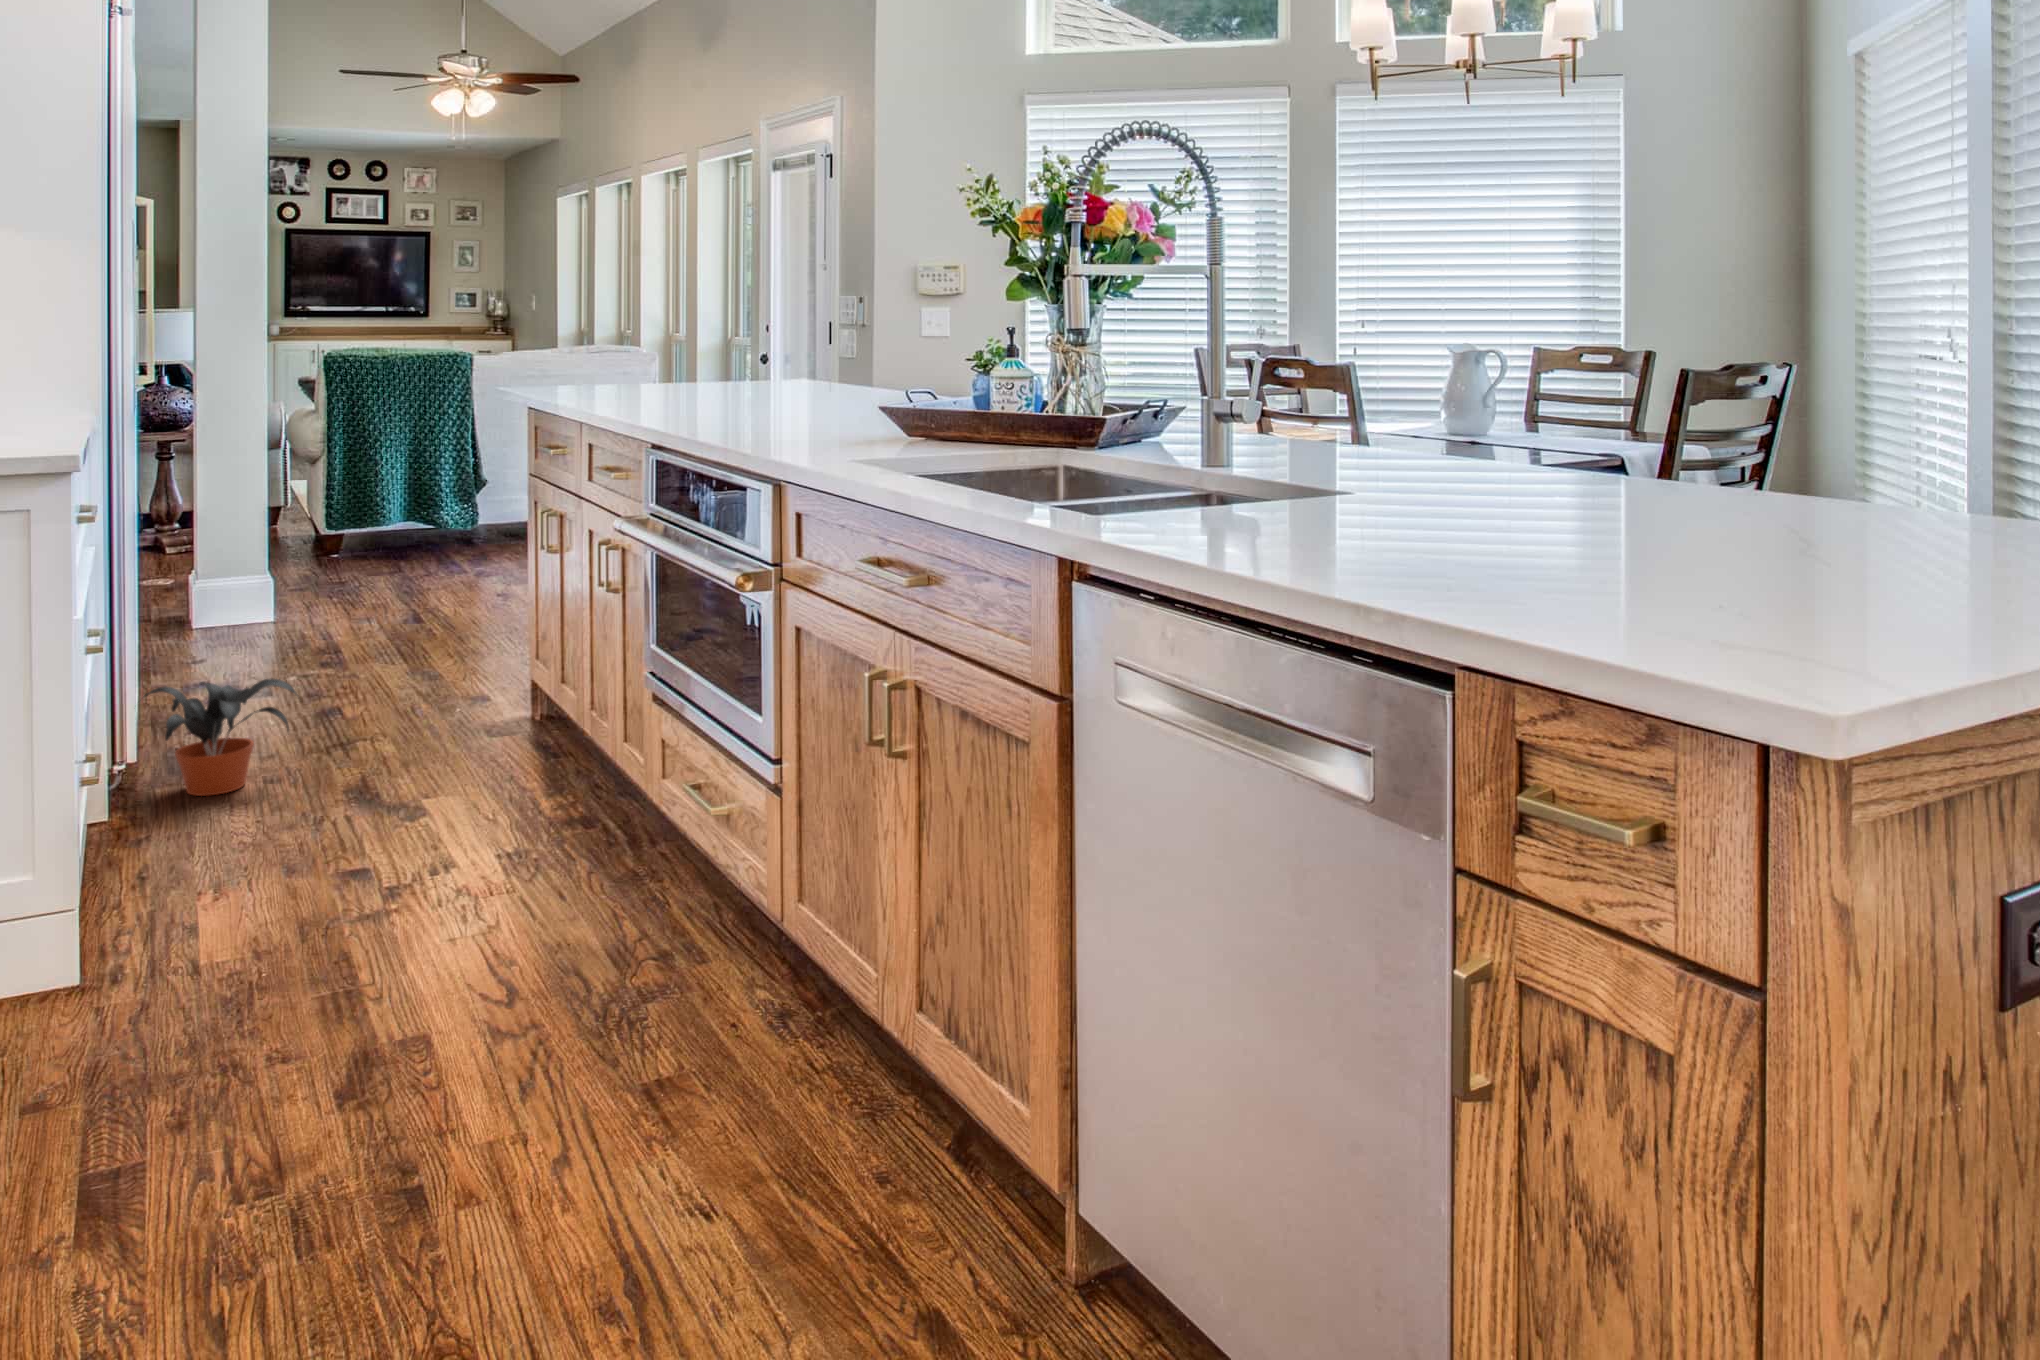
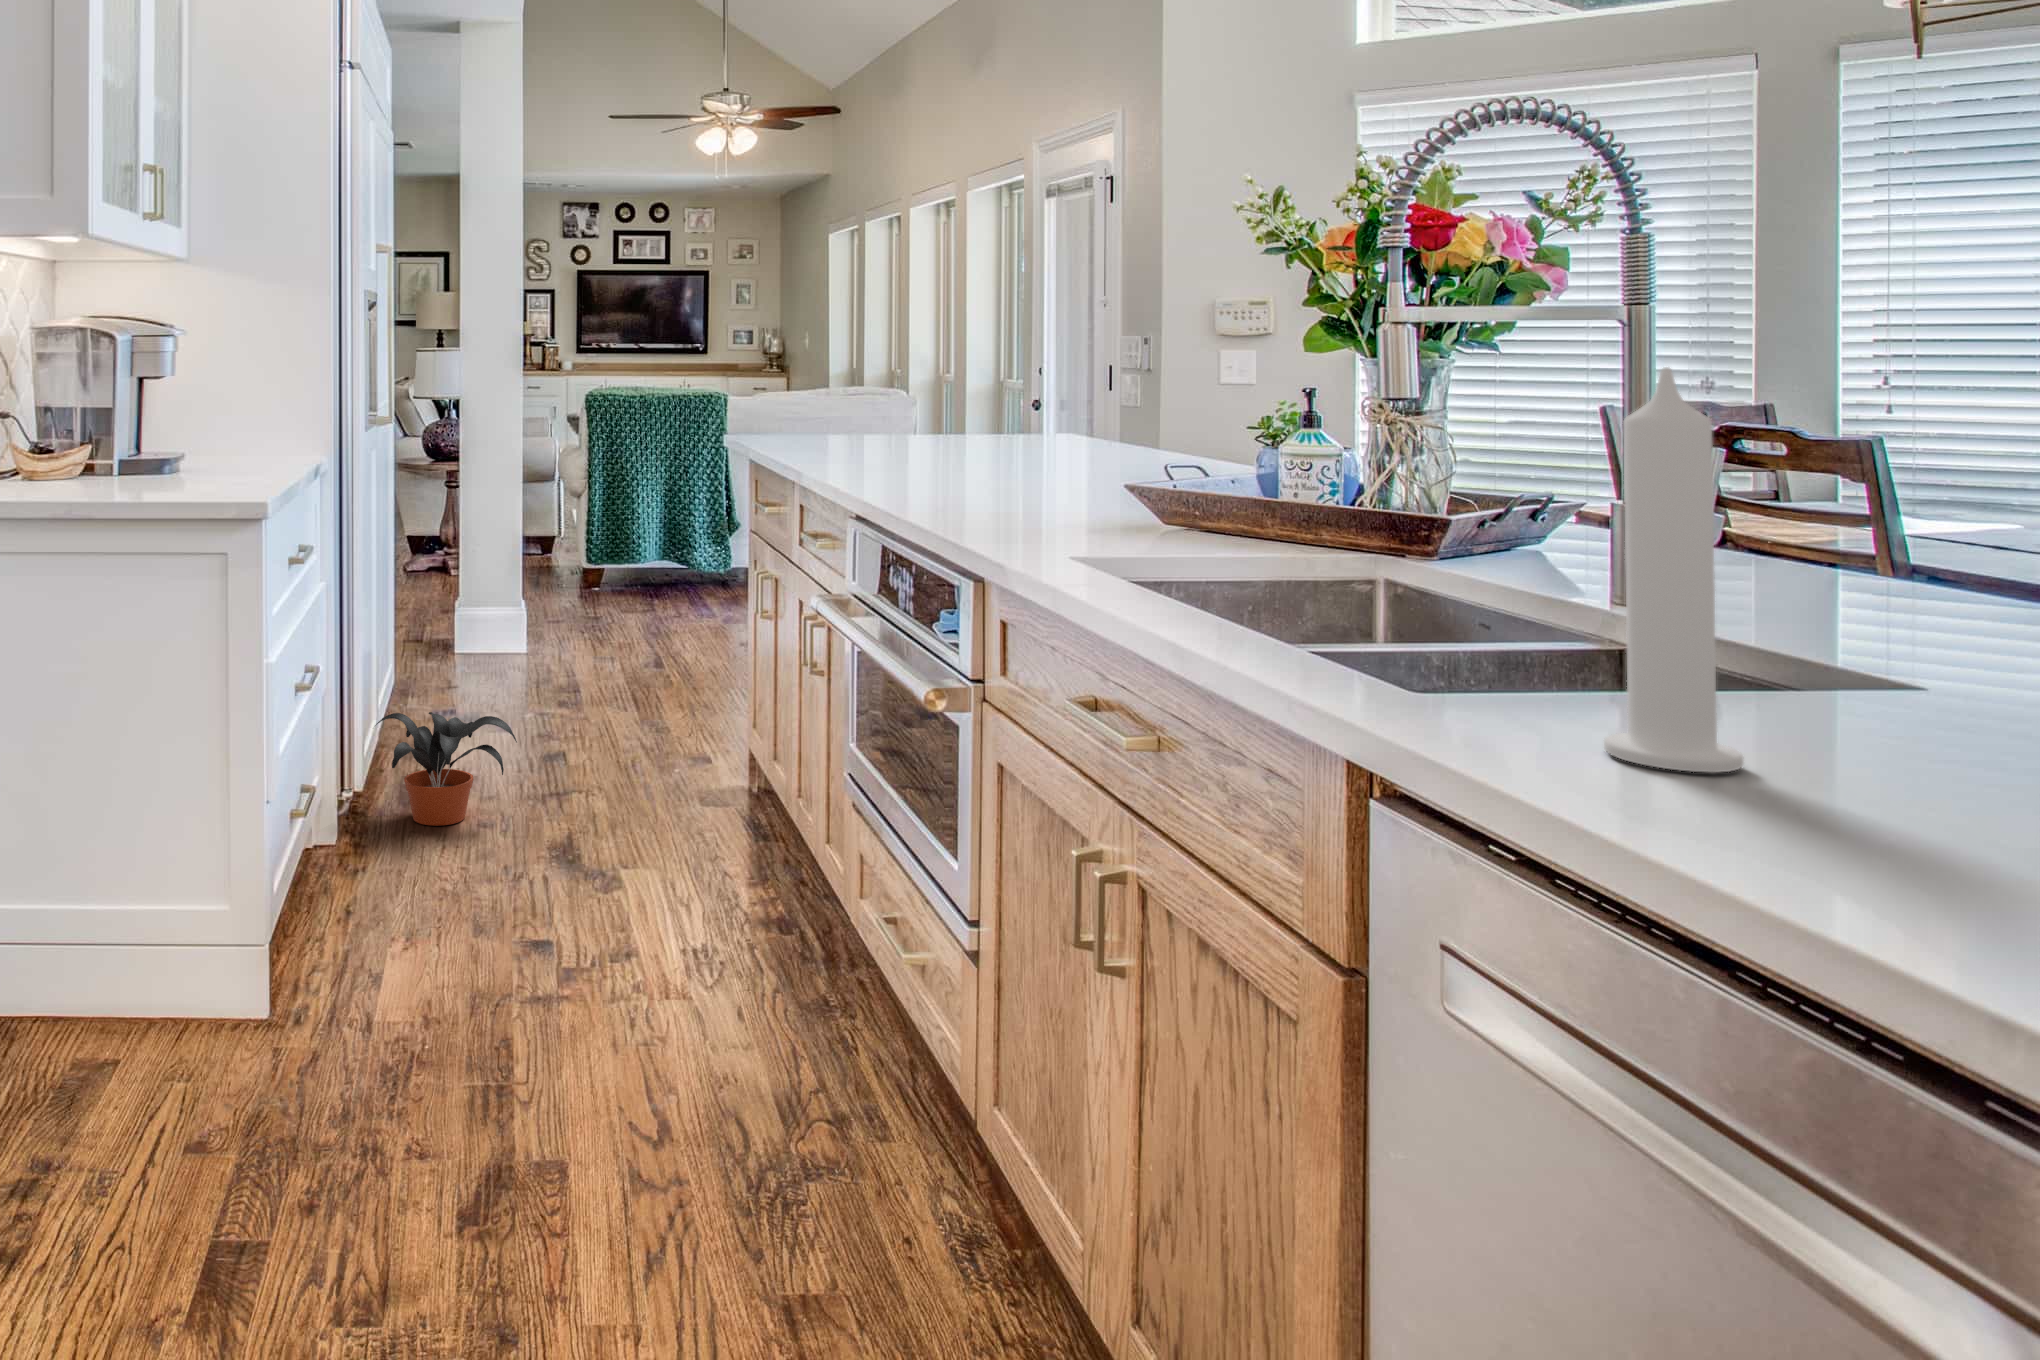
candle: none [1196,300,1263,539] -> present [1604,367,1744,773]

